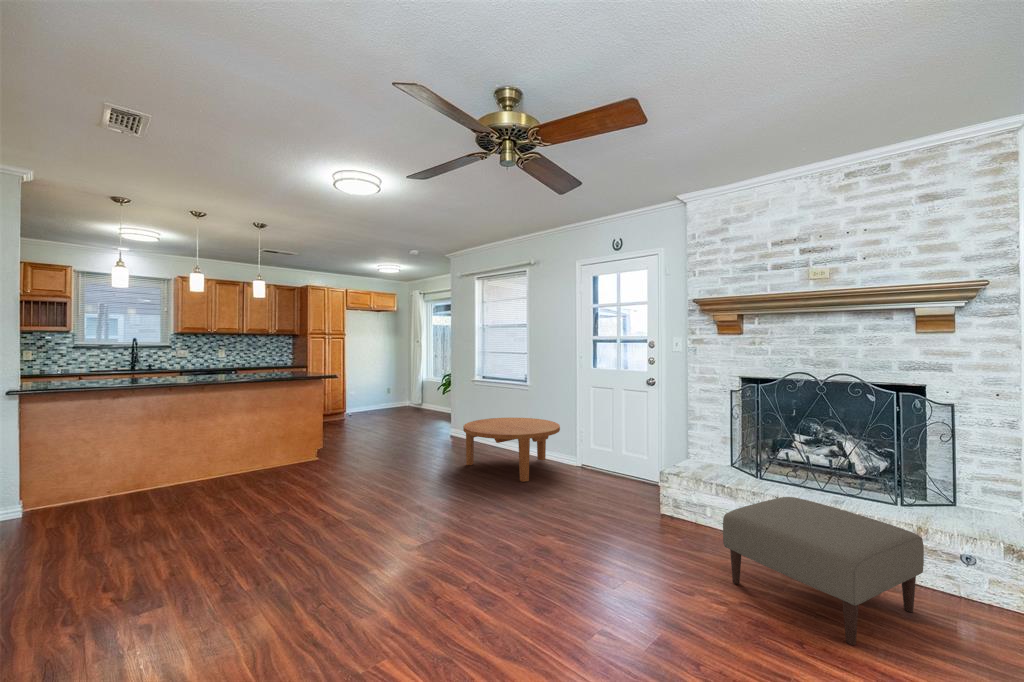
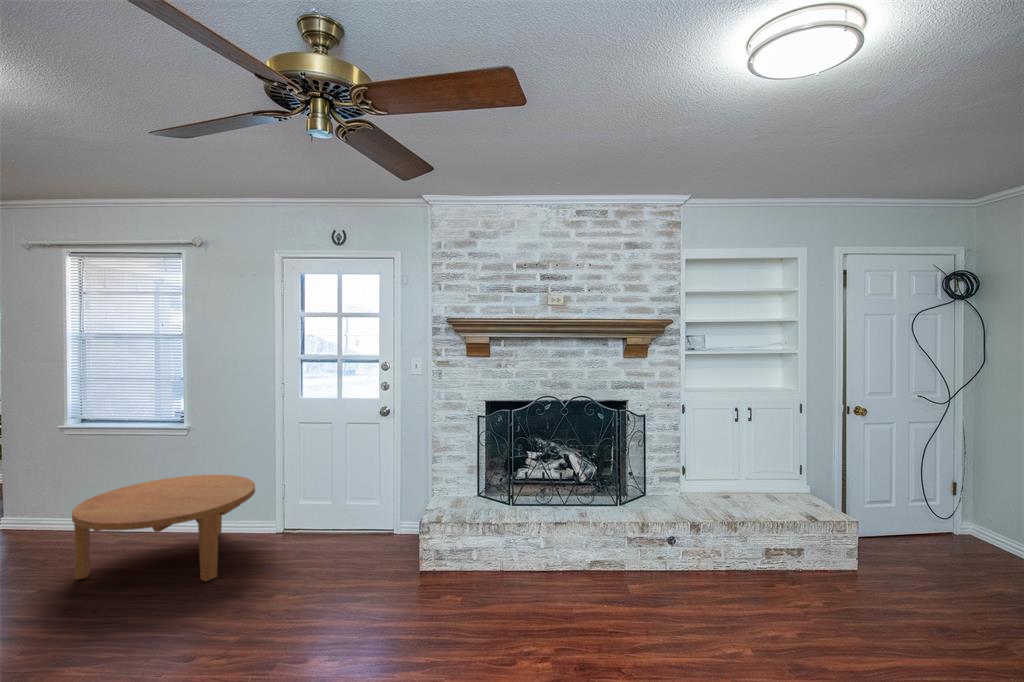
ottoman: present [723,497,924,645] -> none [528,522,664,655]

